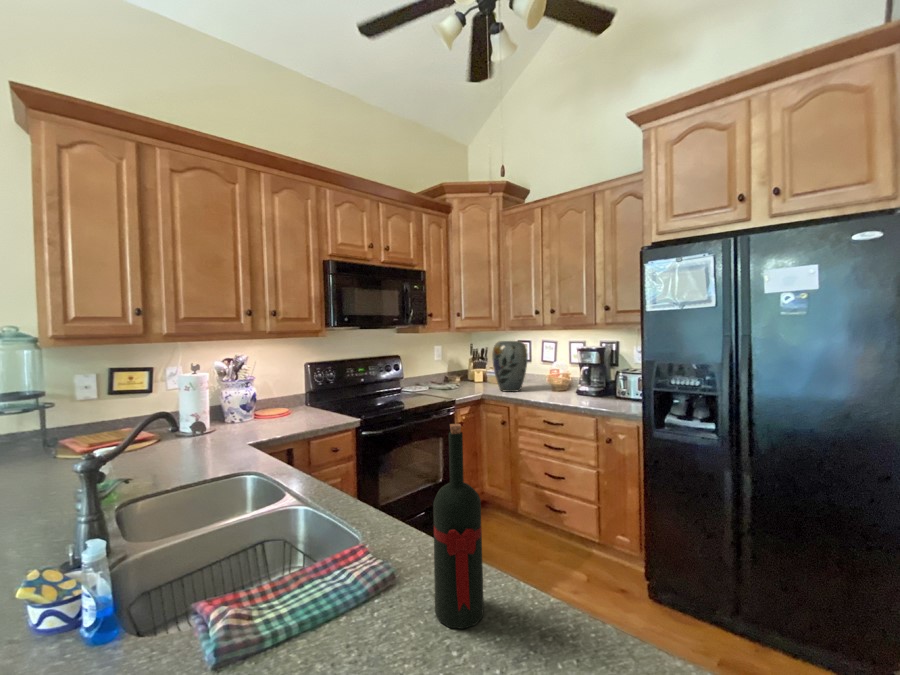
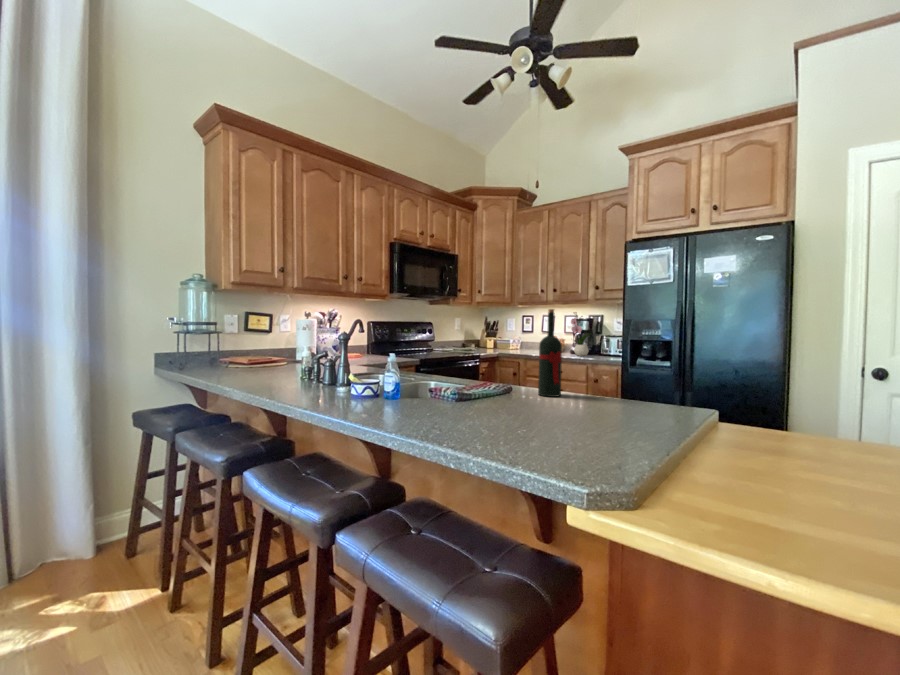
vase: present [492,341,528,392] -> none [506,313,534,351]
flower arrangement: none [572,342,601,403] -> present [571,312,590,356]

